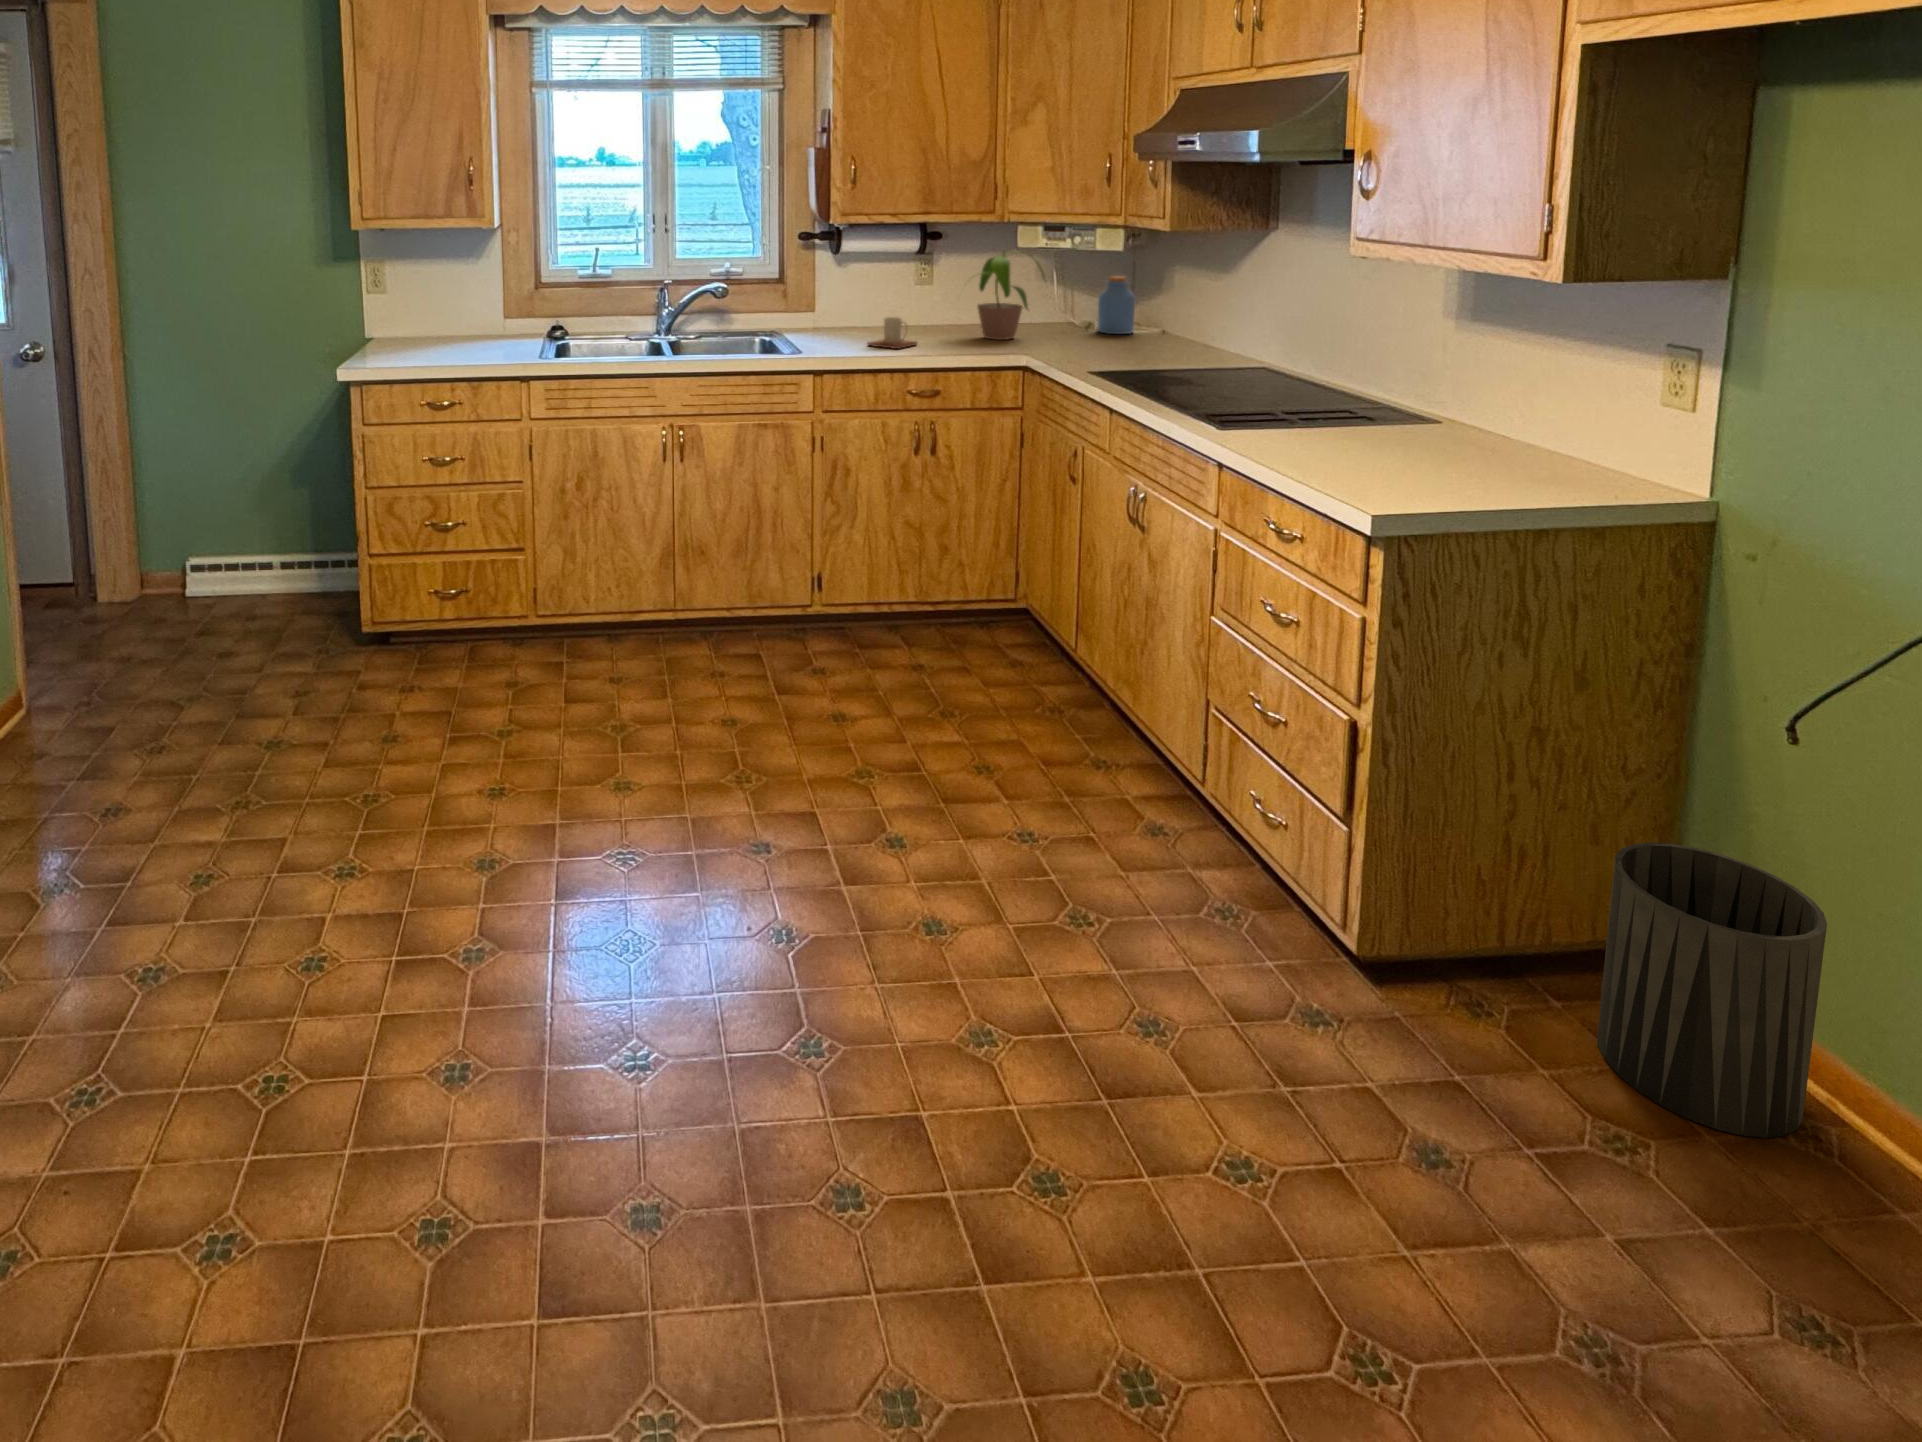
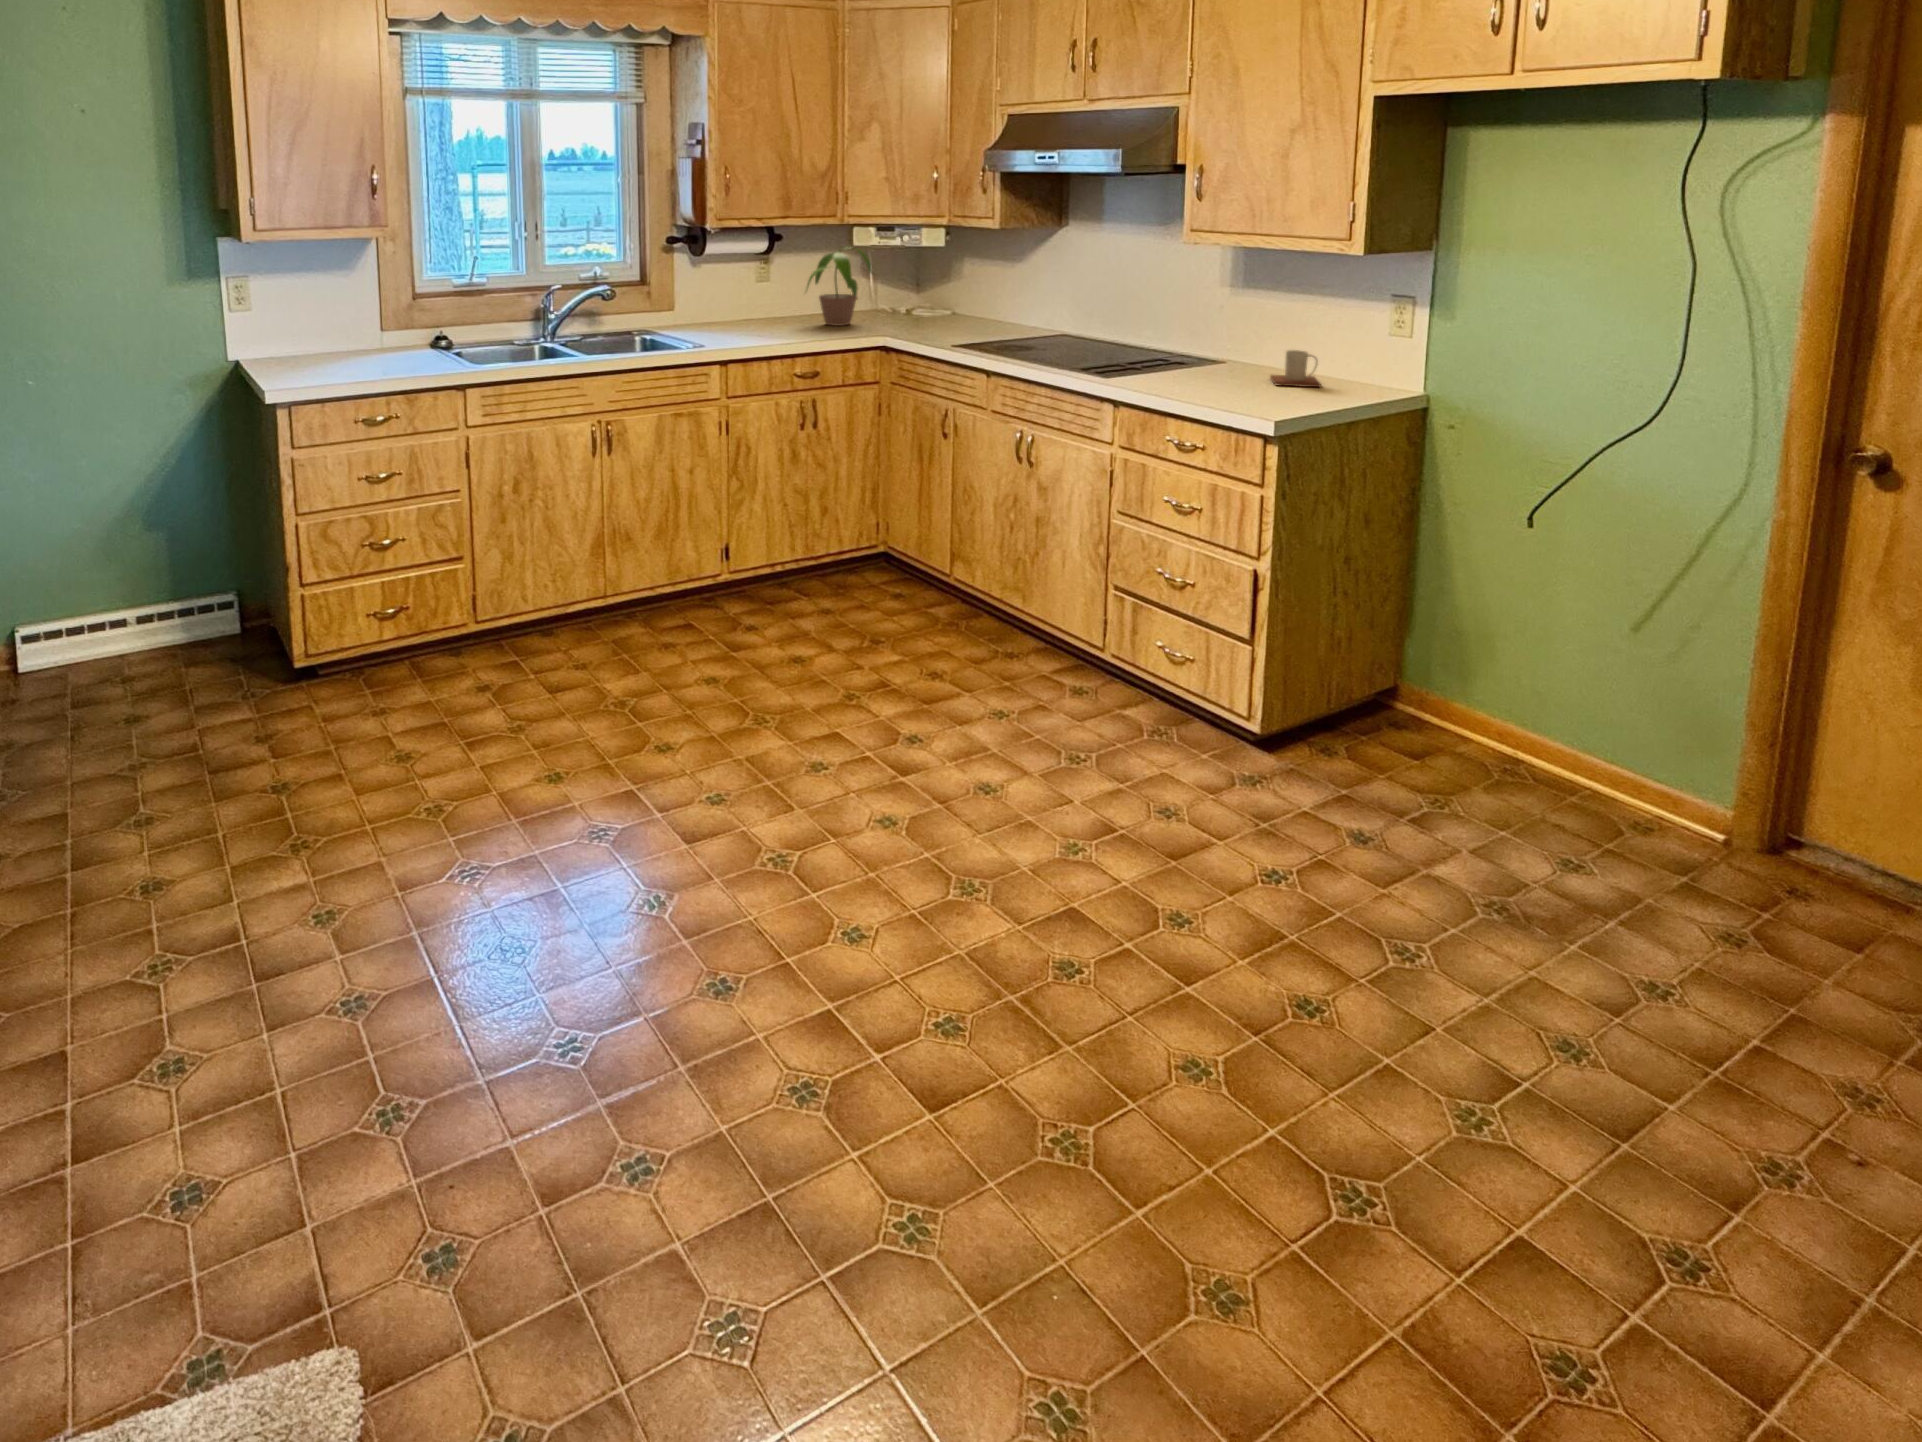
jar: present [1097,276,1136,334] -> none [902,267,932,316]
mug: present [868,317,917,349] -> present [1270,350,1321,387]
trash can: present [1598,843,1827,1138] -> none [1395,617,1520,782]

